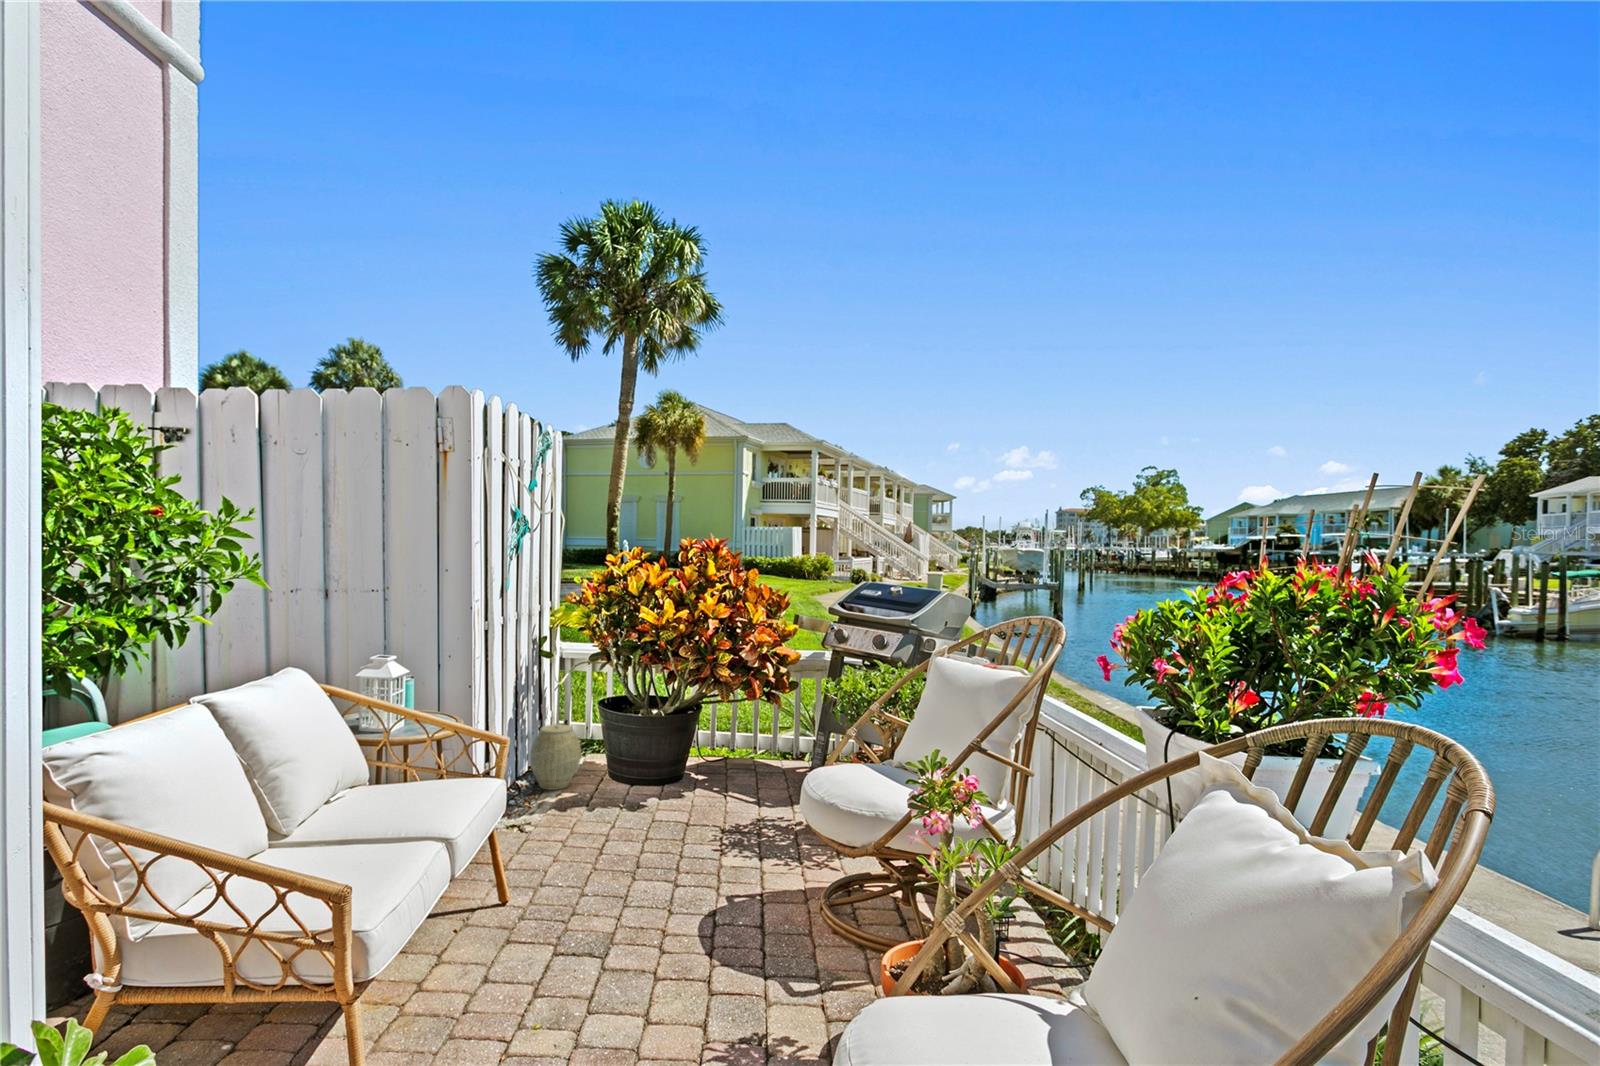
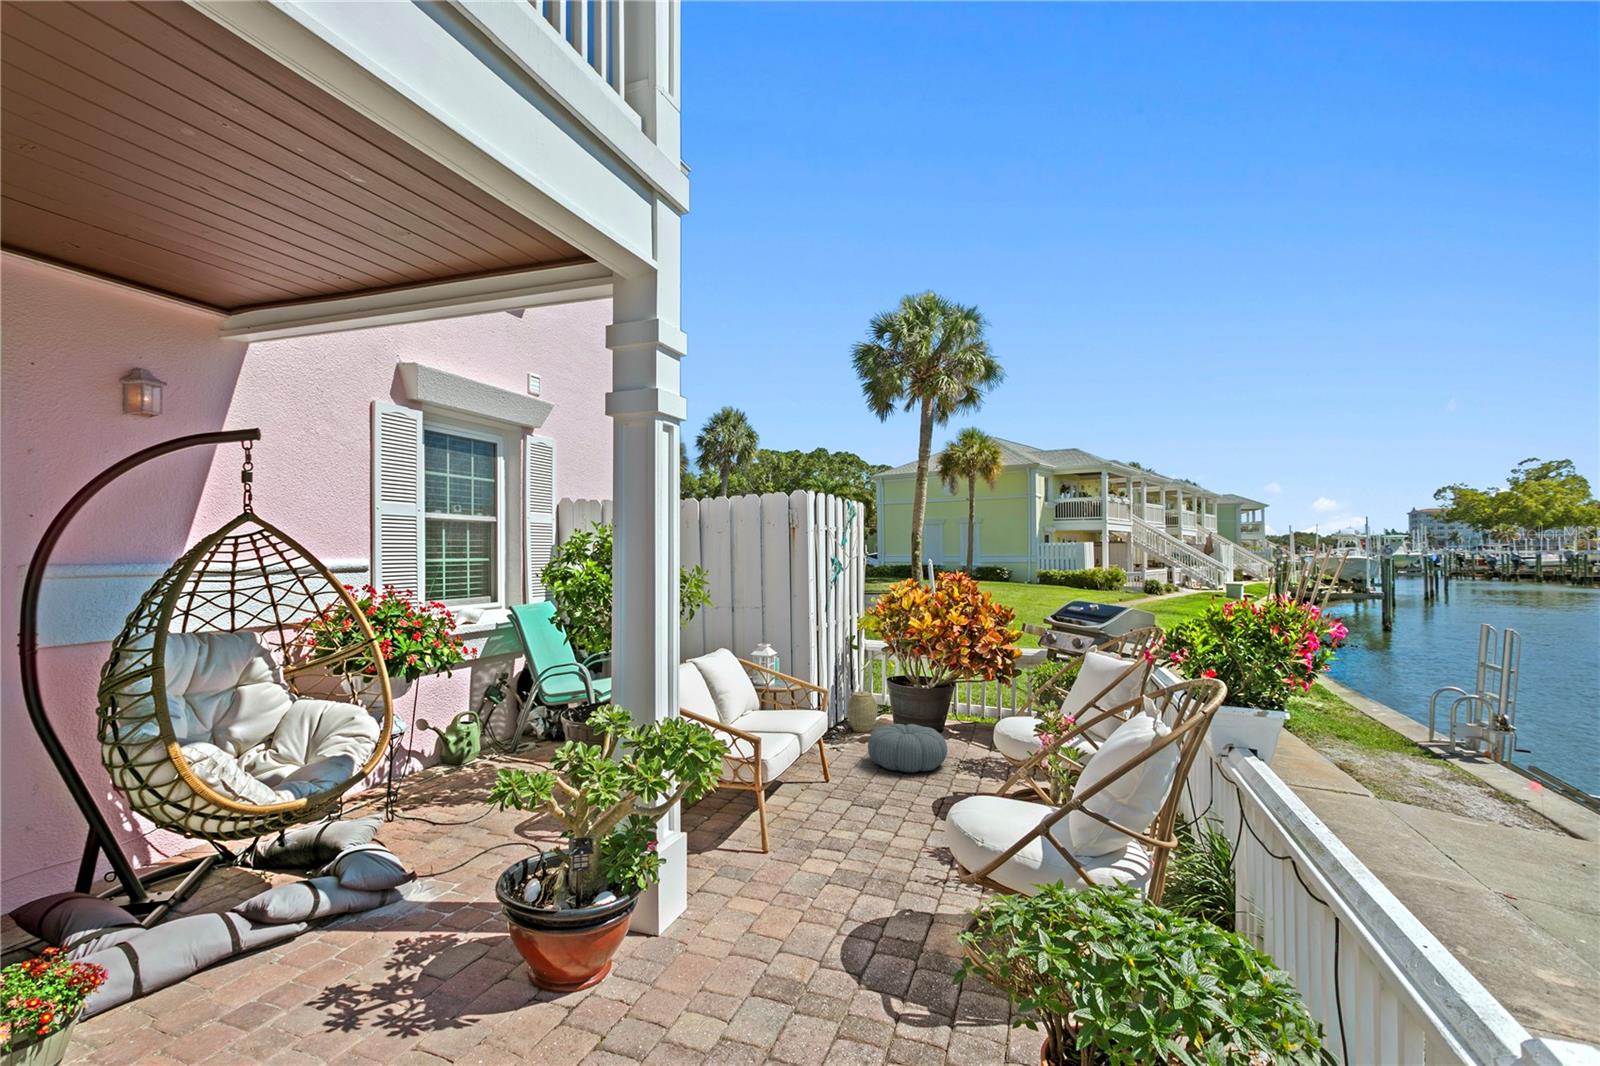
pouf: none [574,776,704,861] -> present [868,724,947,773]

